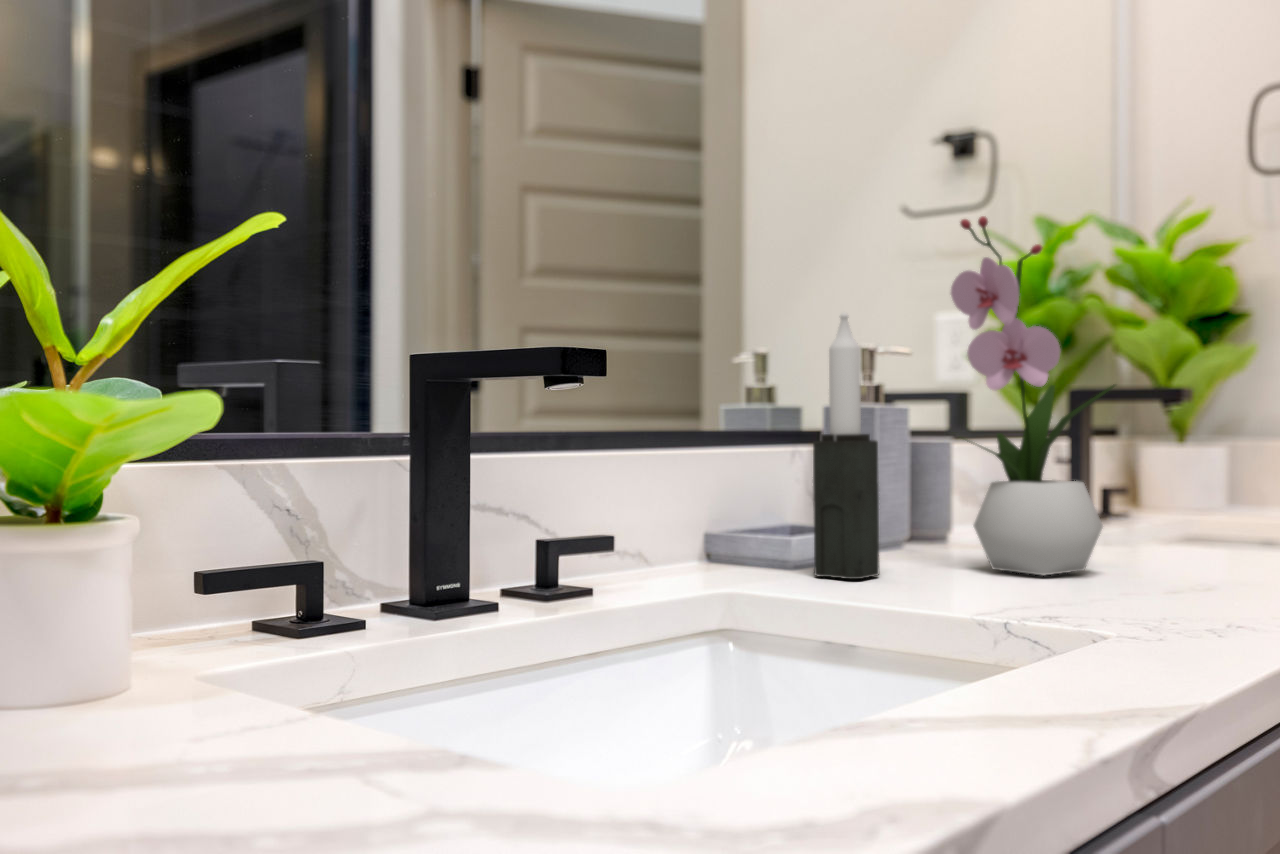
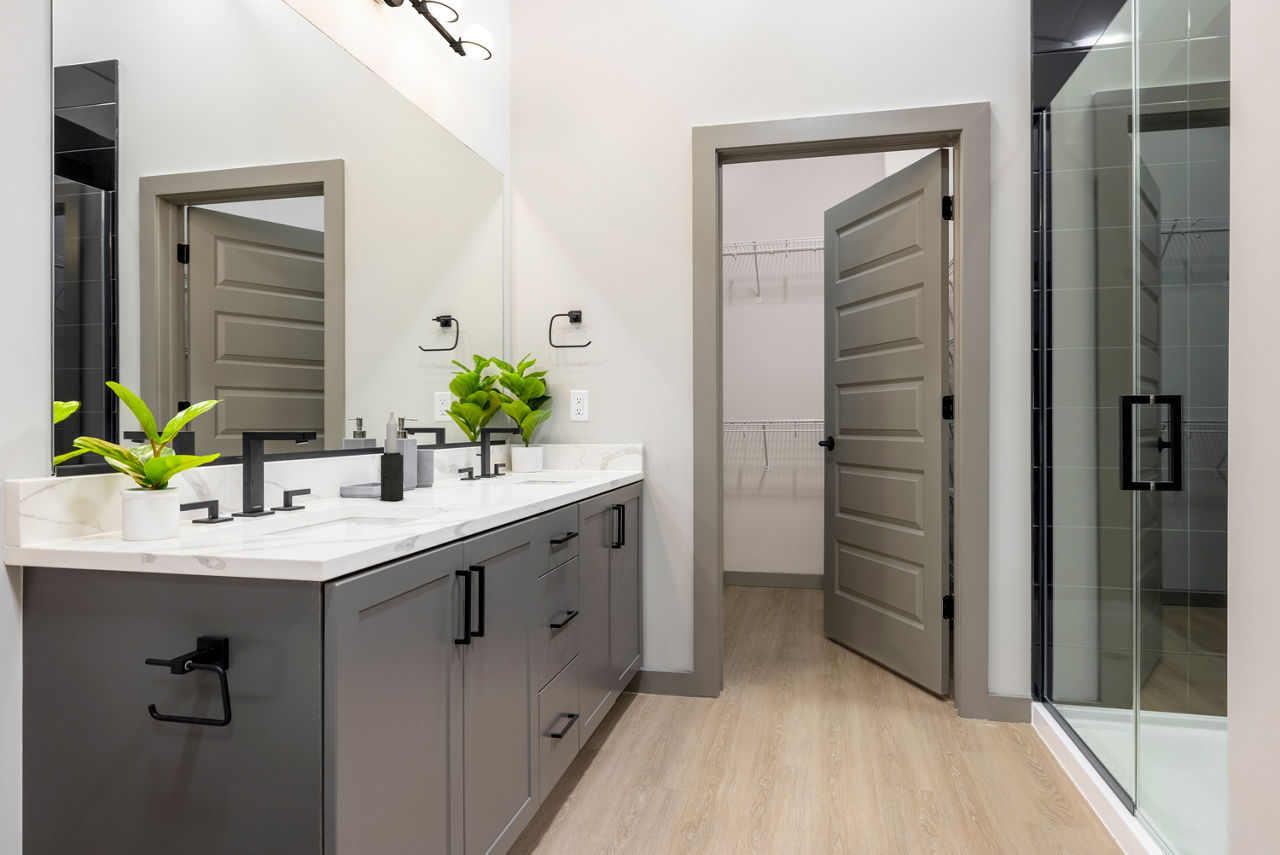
flower arrangement: present [951,216,1116,575] -> none [429,380,483,497]

